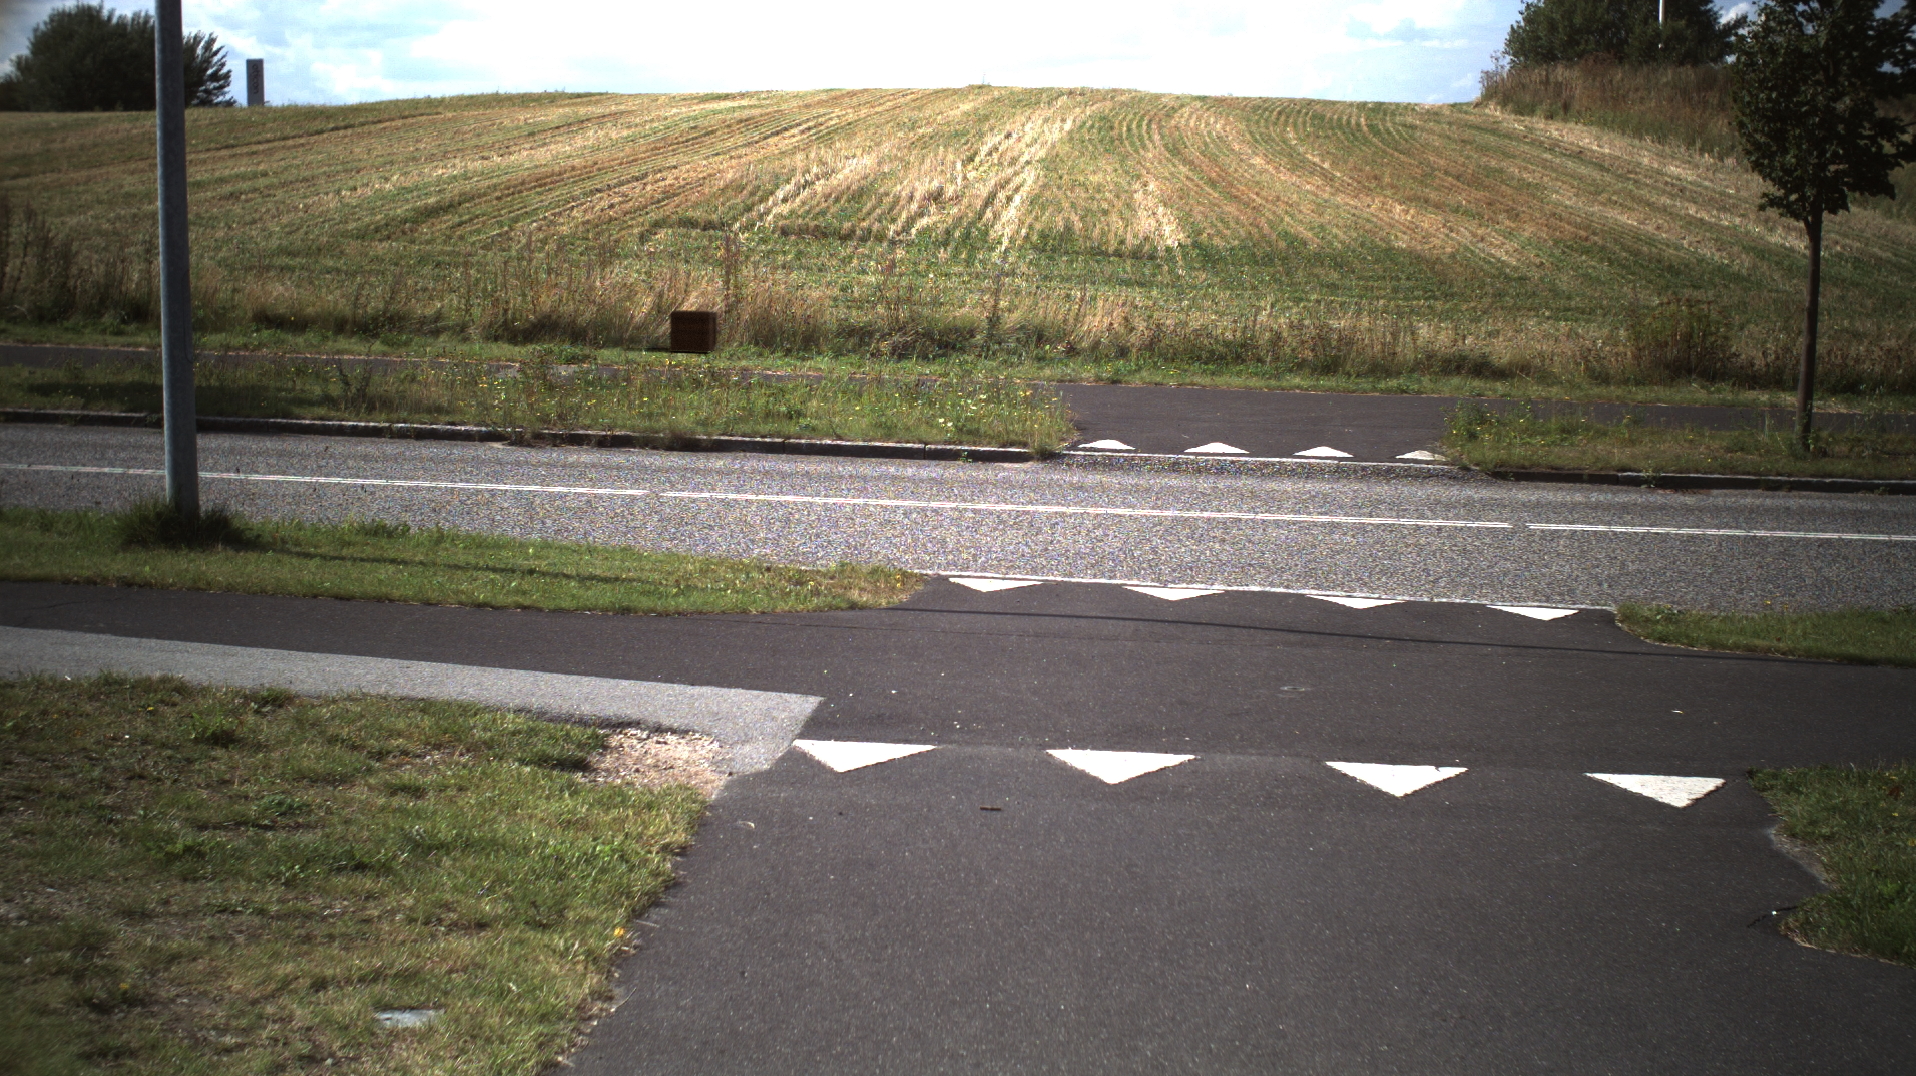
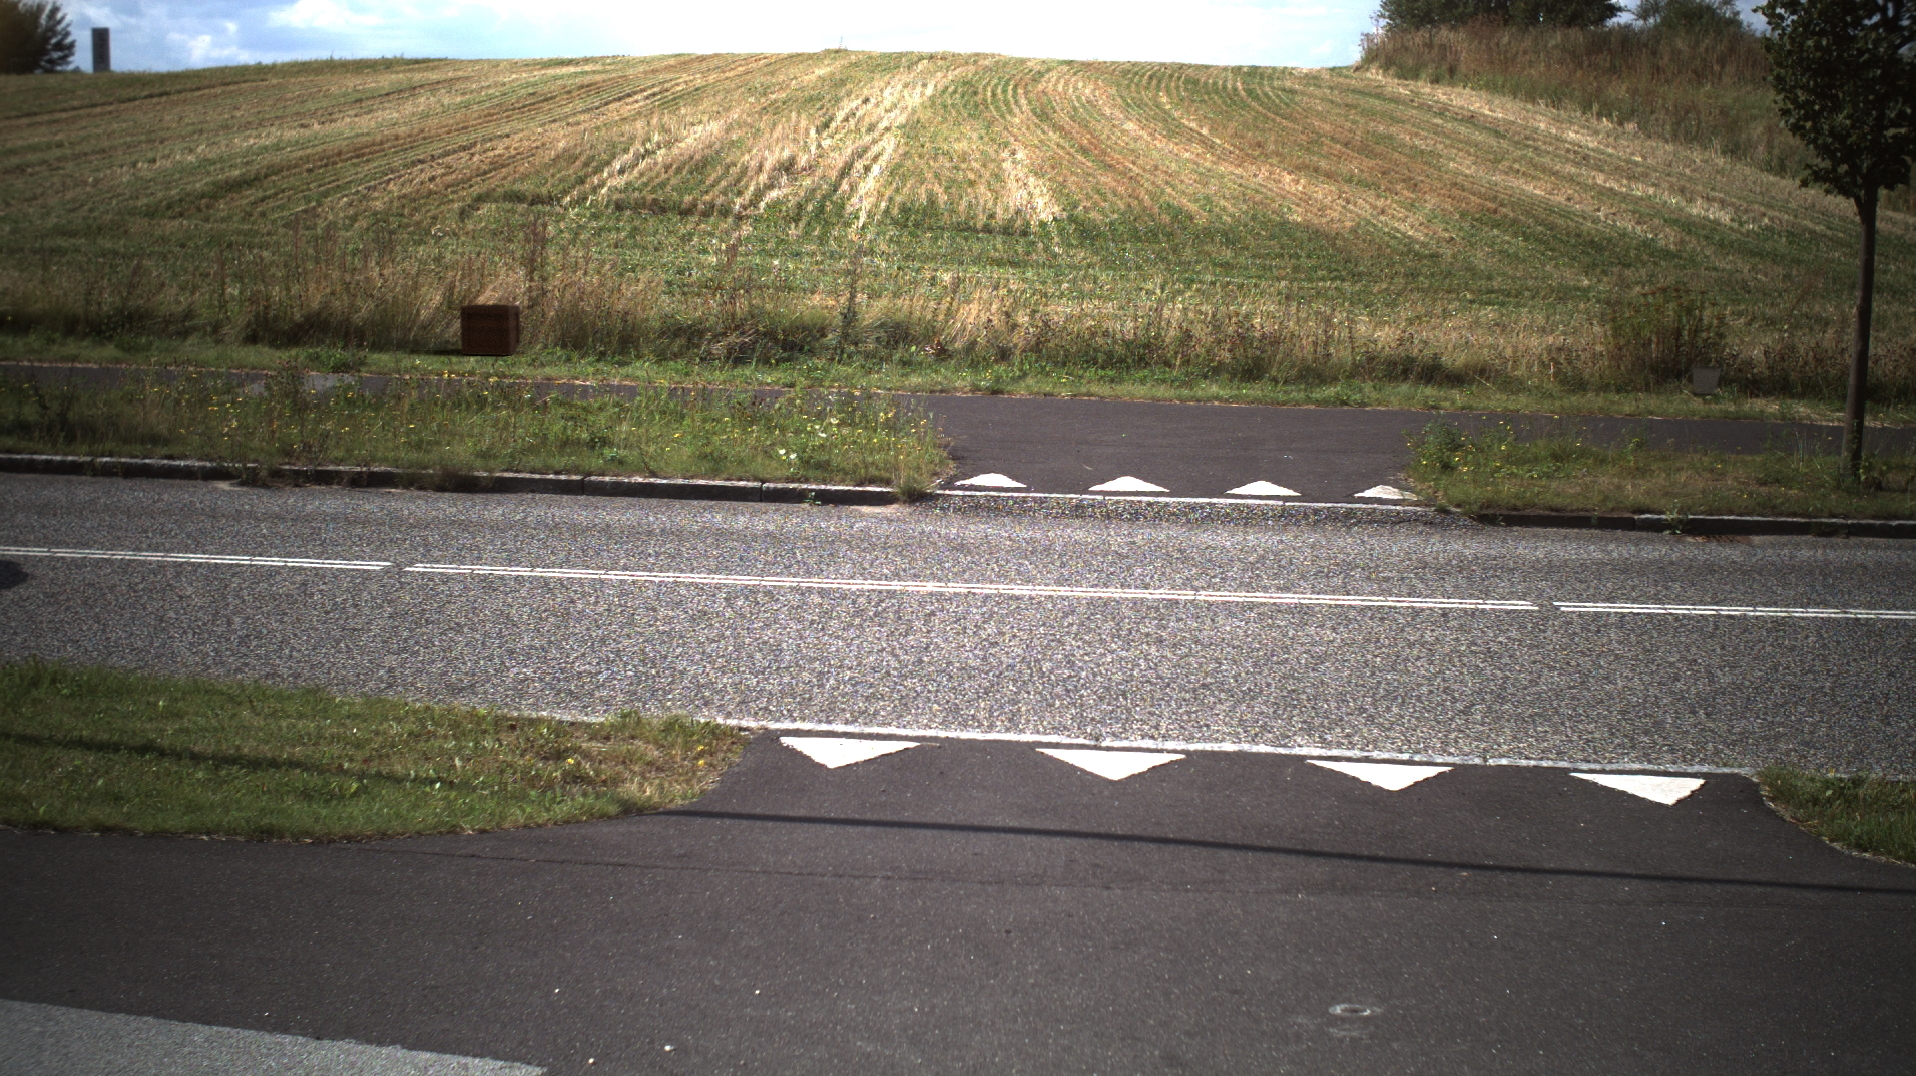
bucket: none [1736,374,1764,400] -> present [1693,365,1722,394]

